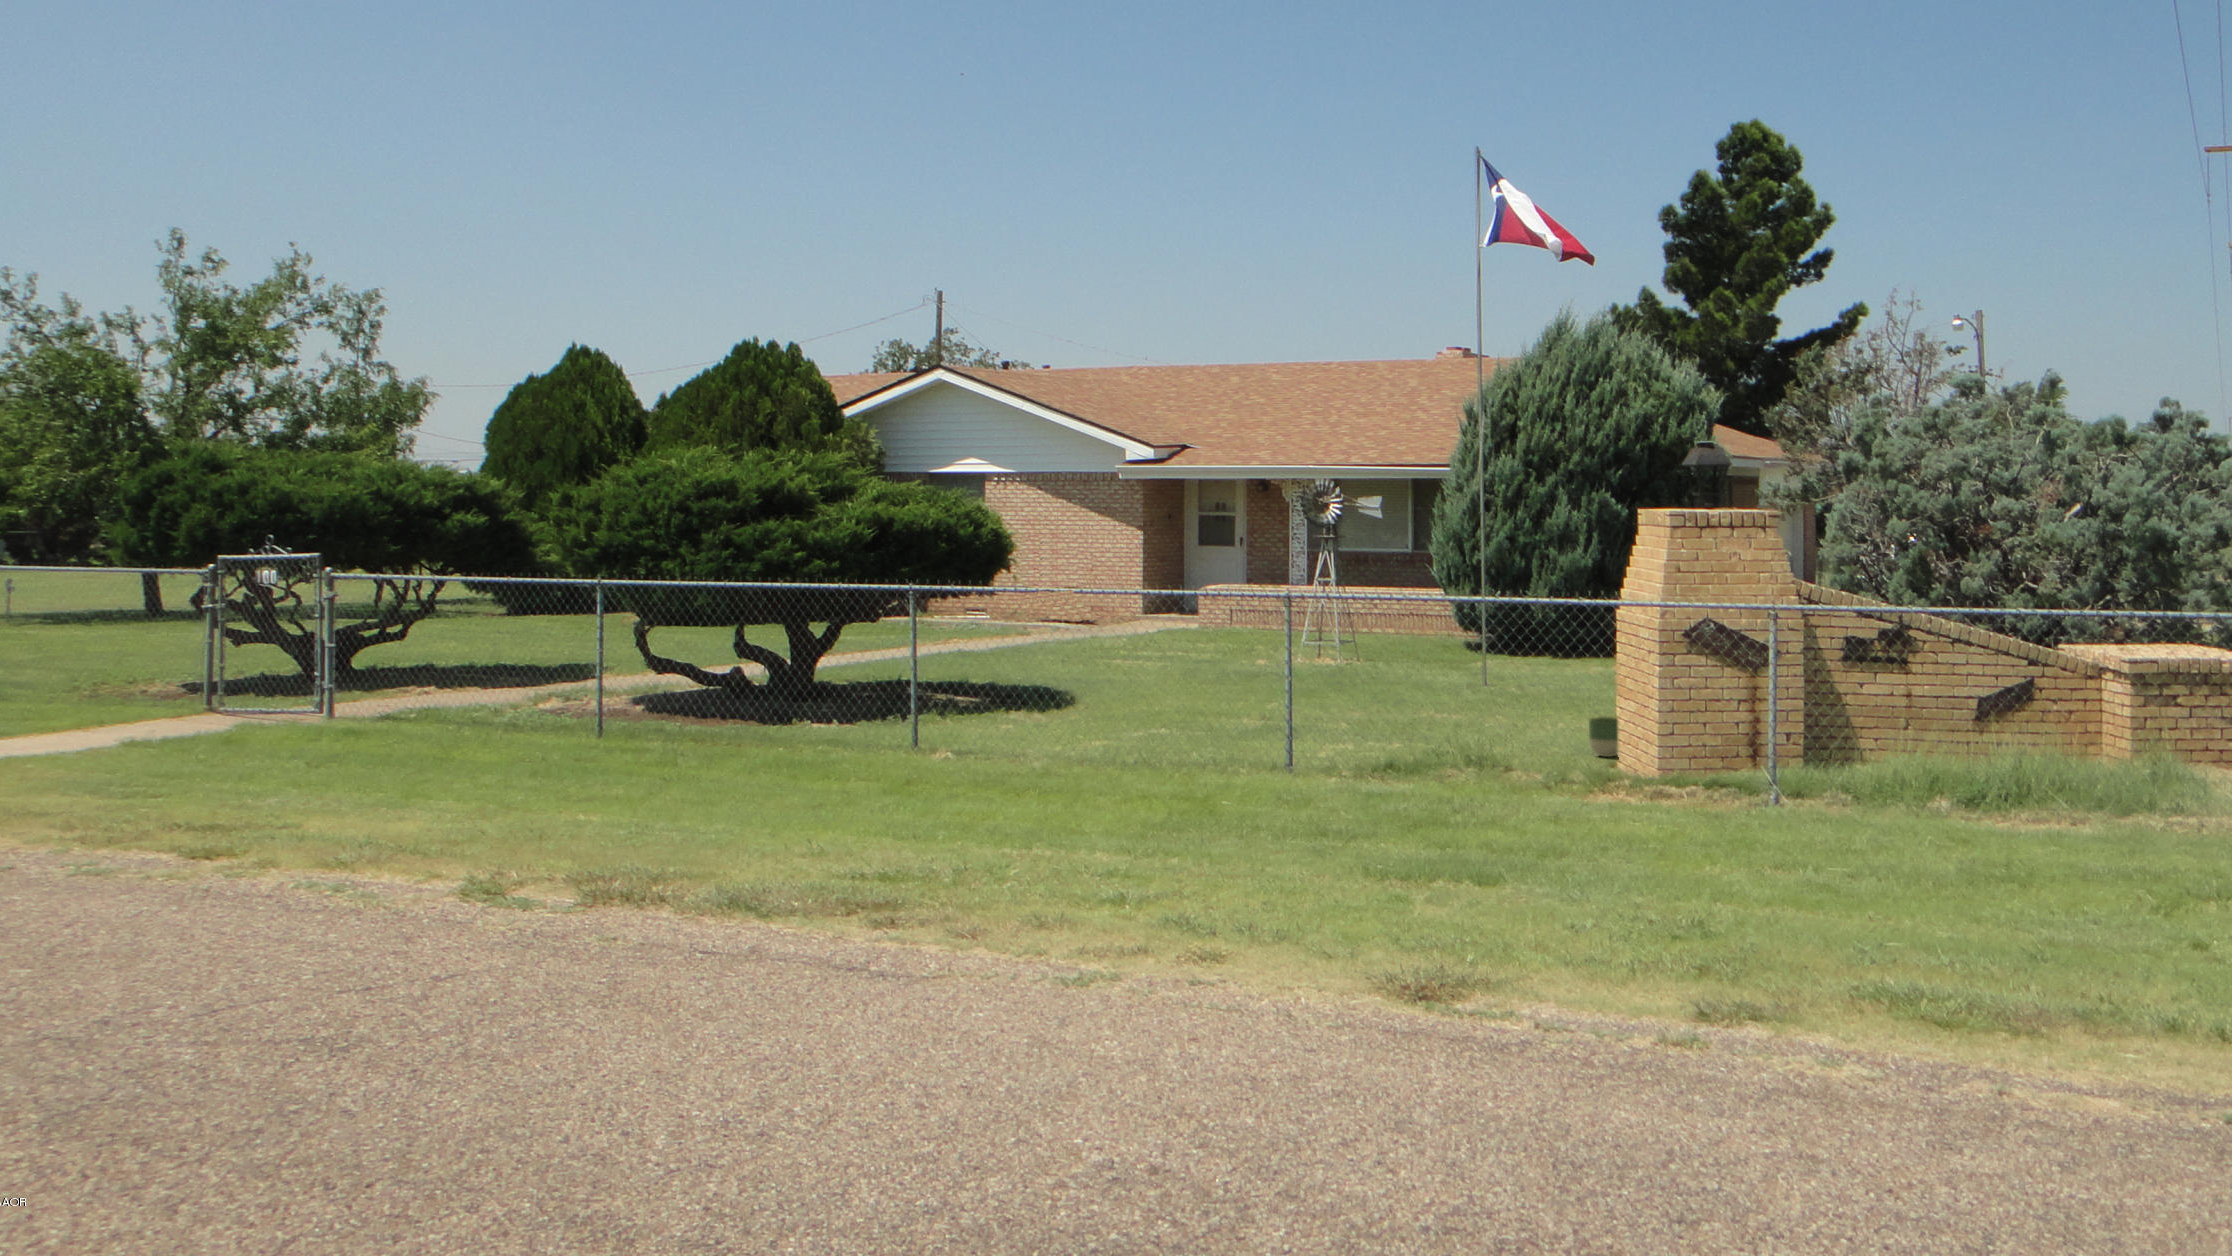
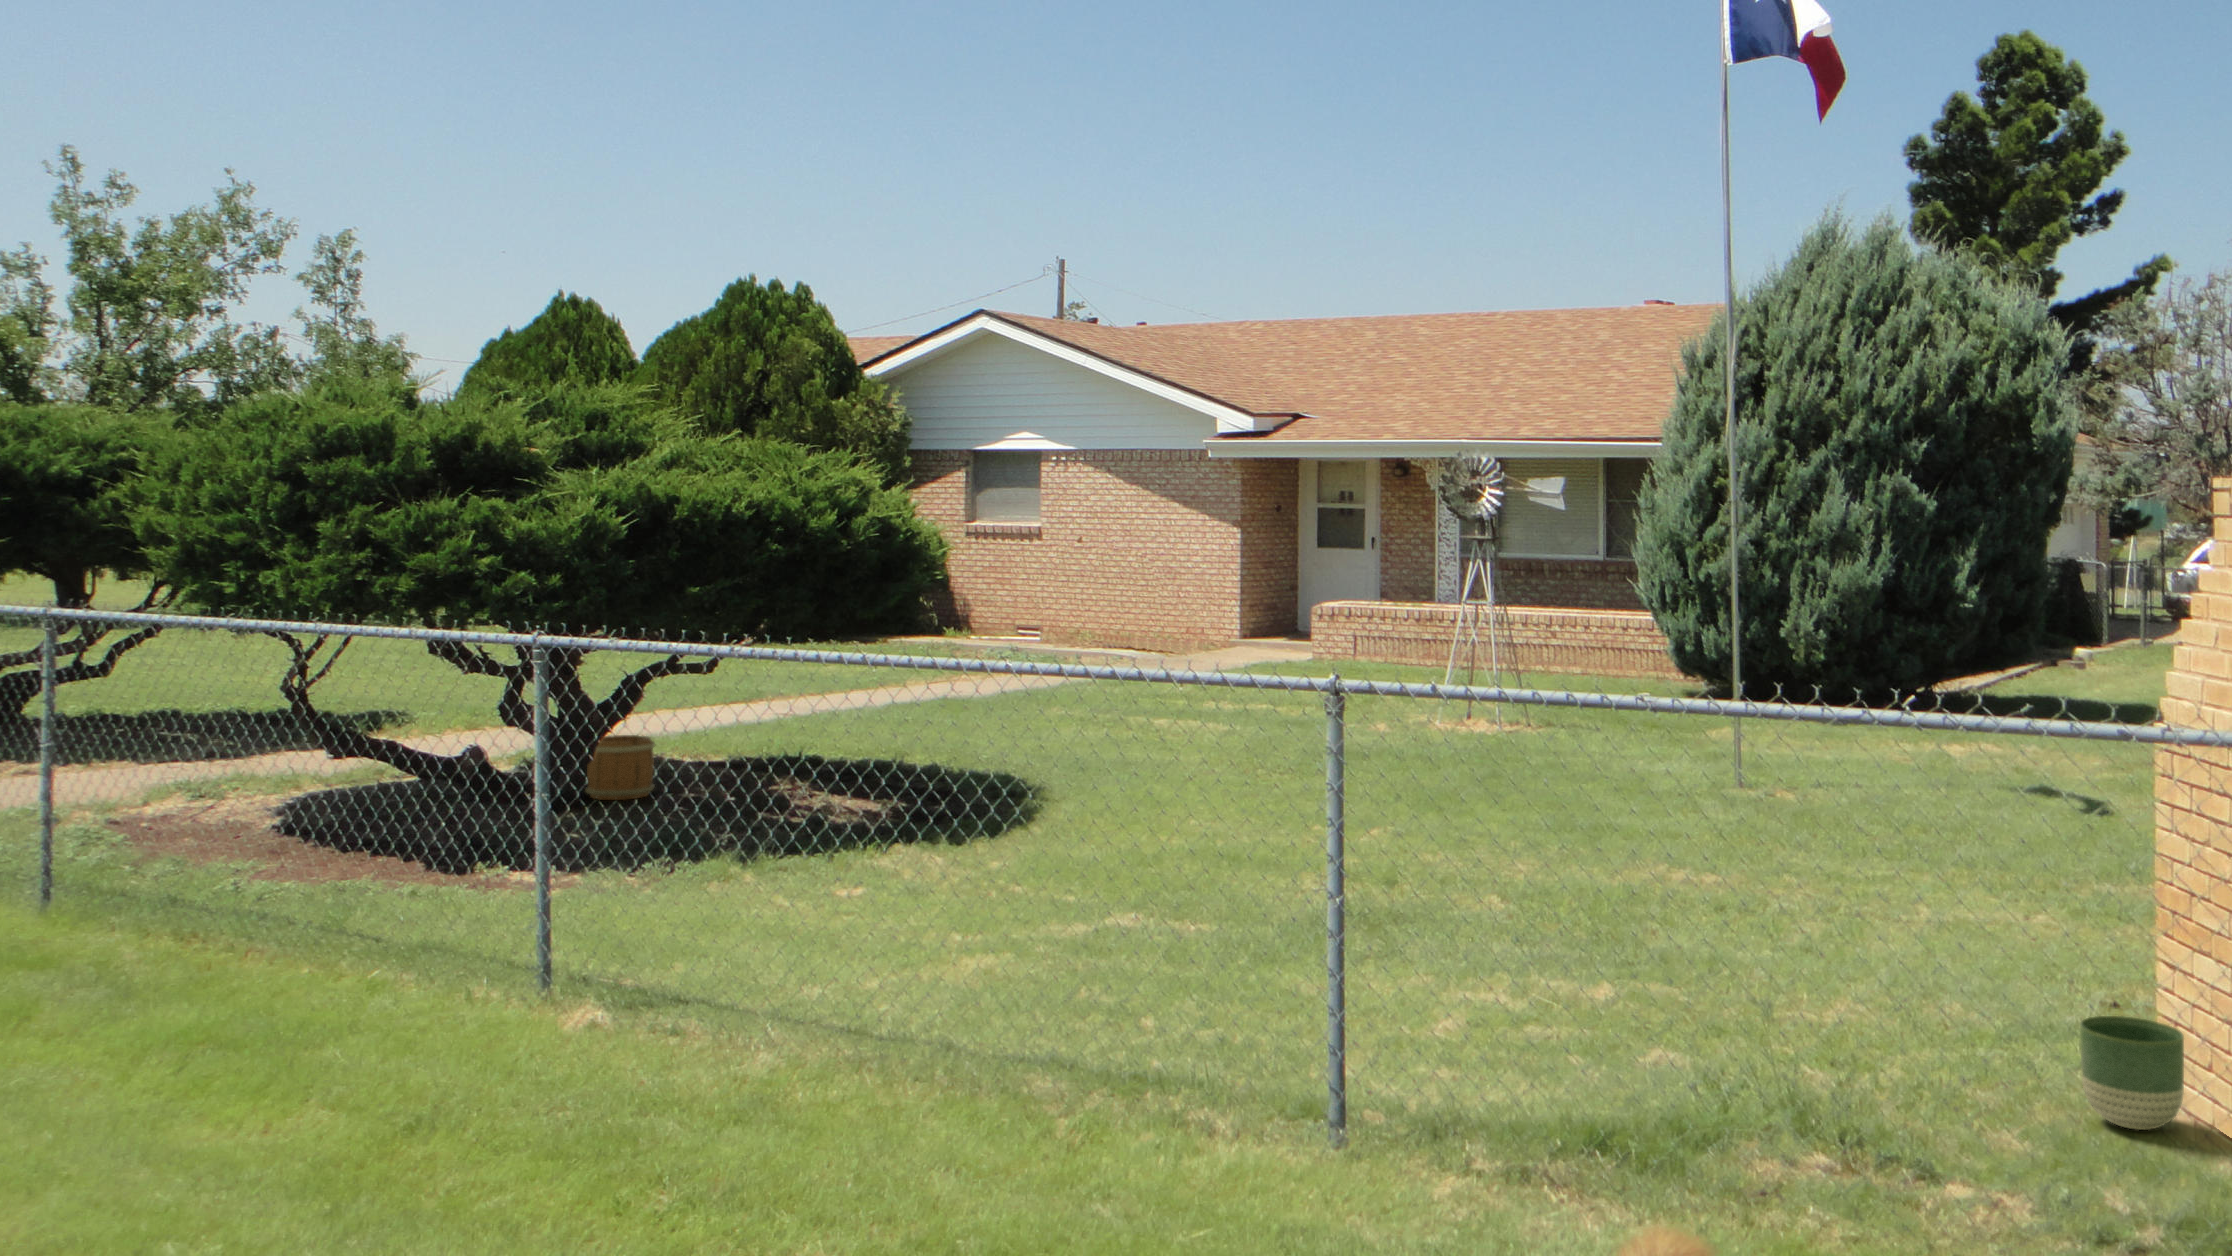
bucket: none [799,663,841,702] -> present [585,735,655,800]

